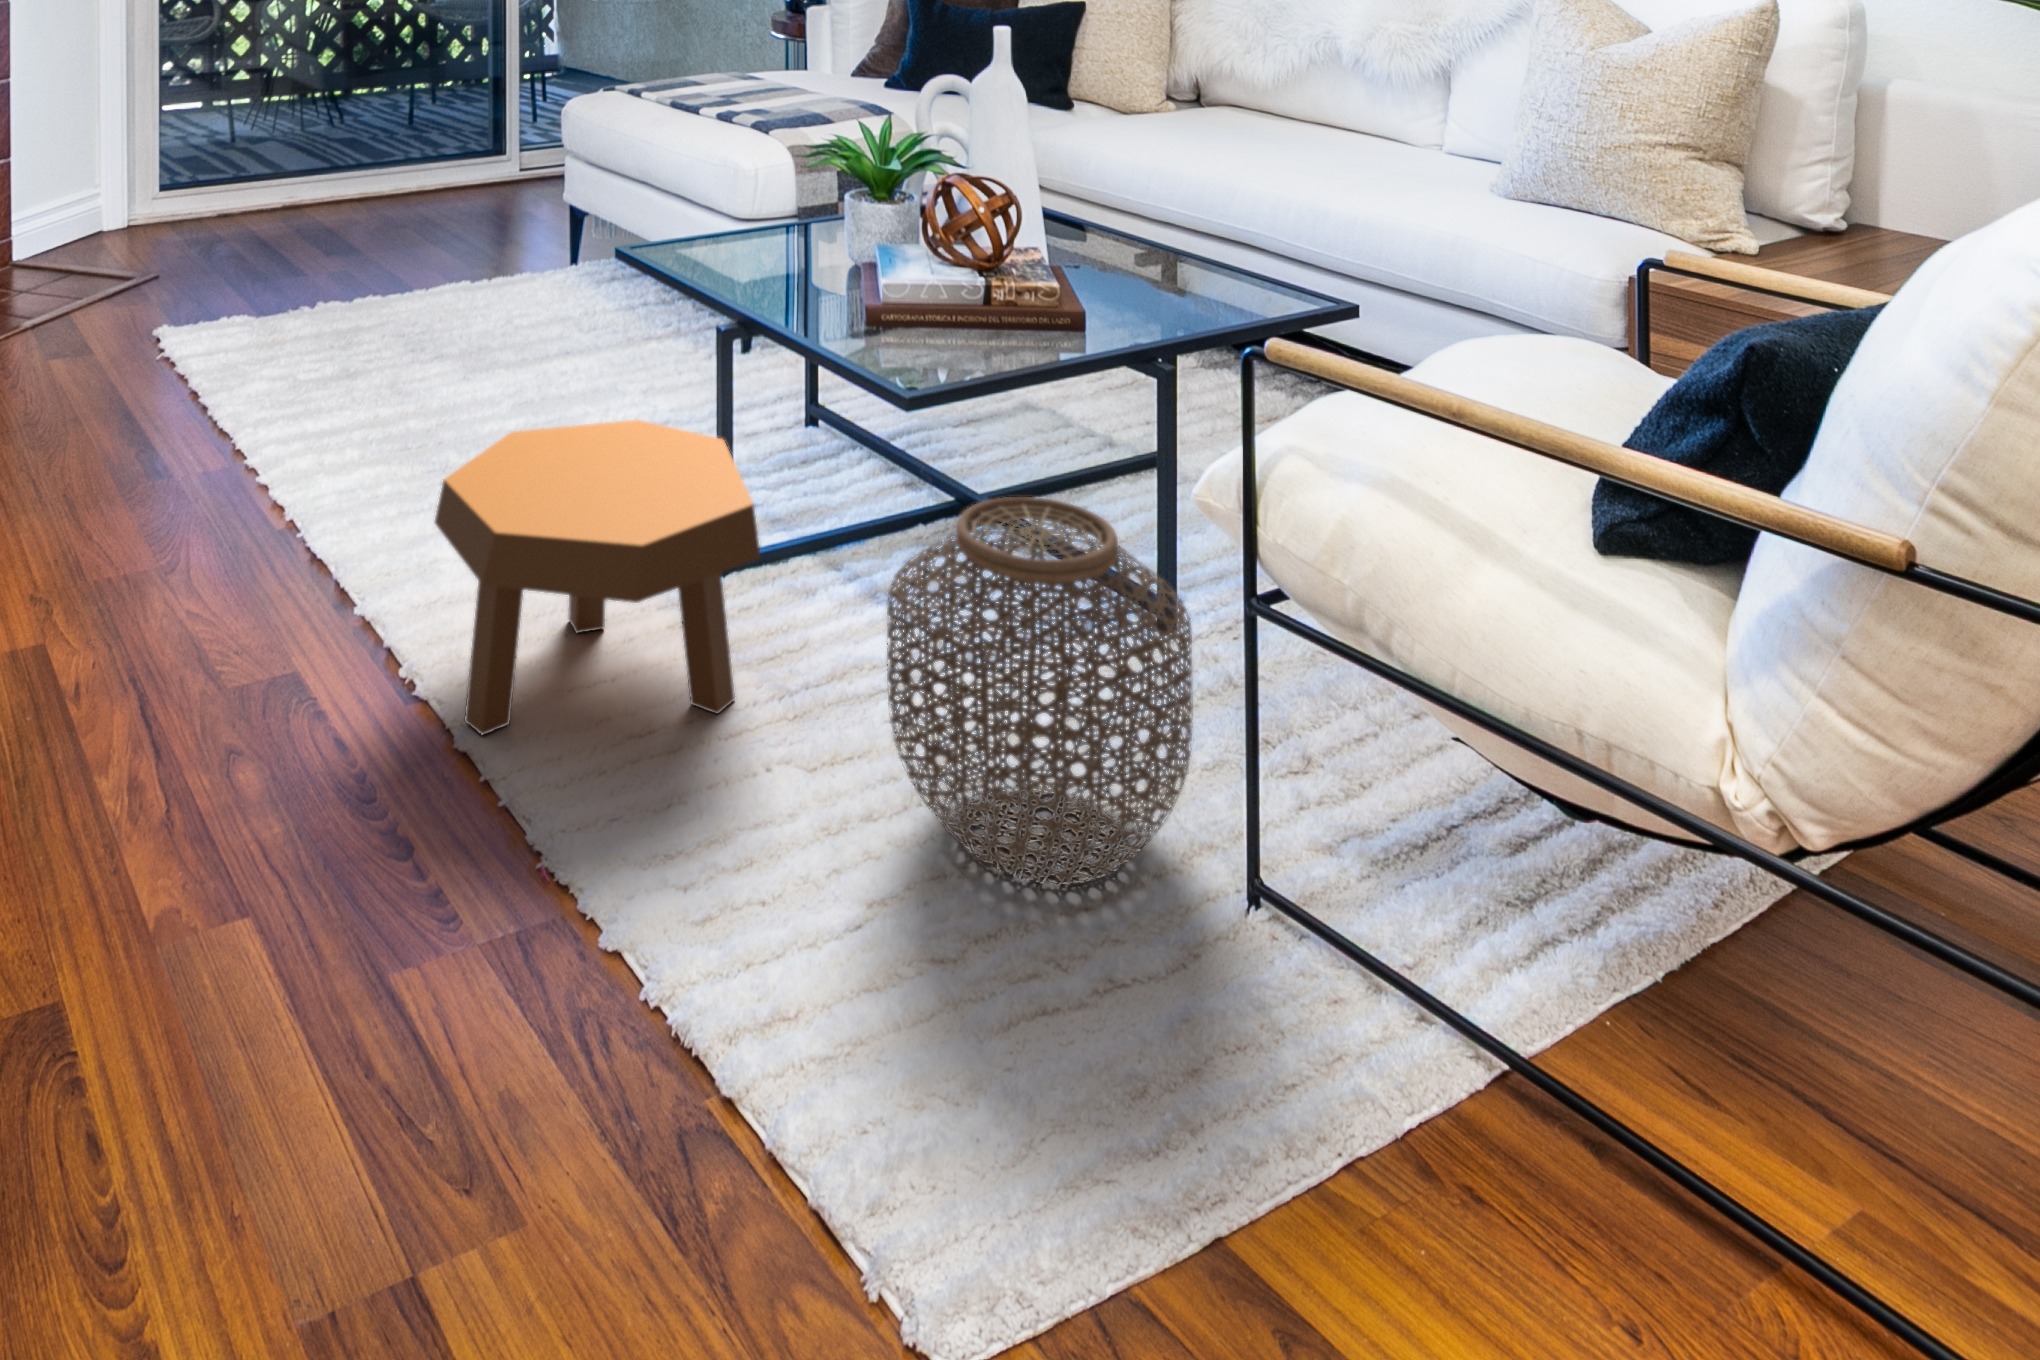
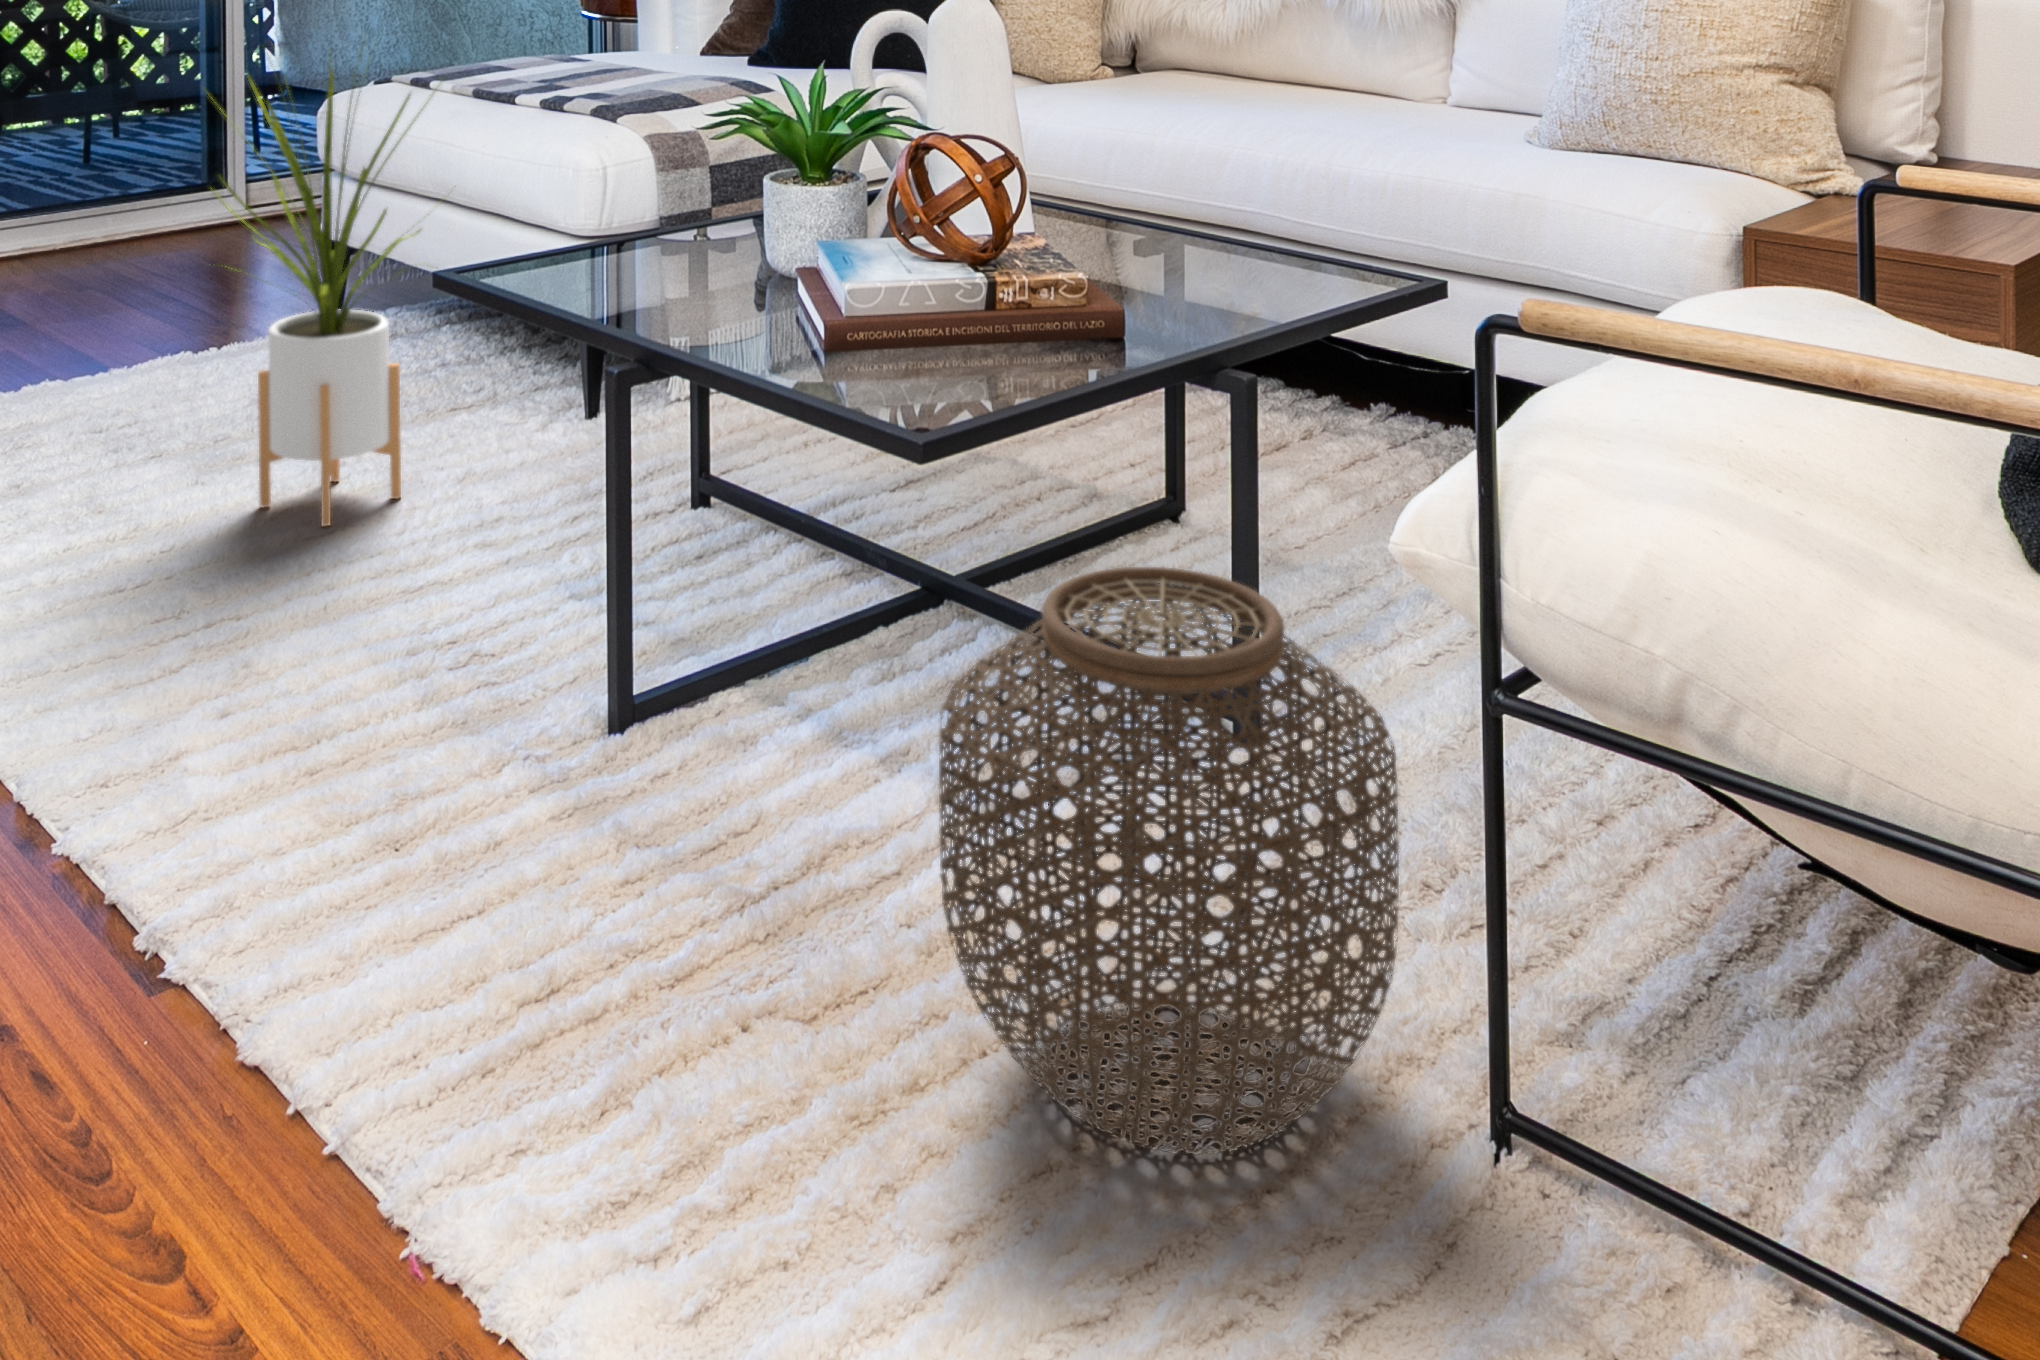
house plant: none [469,67,644,414] -> present [206,47,443,526]
footstool: present [435,420,761,735] -> none [190,512,714,1031]

